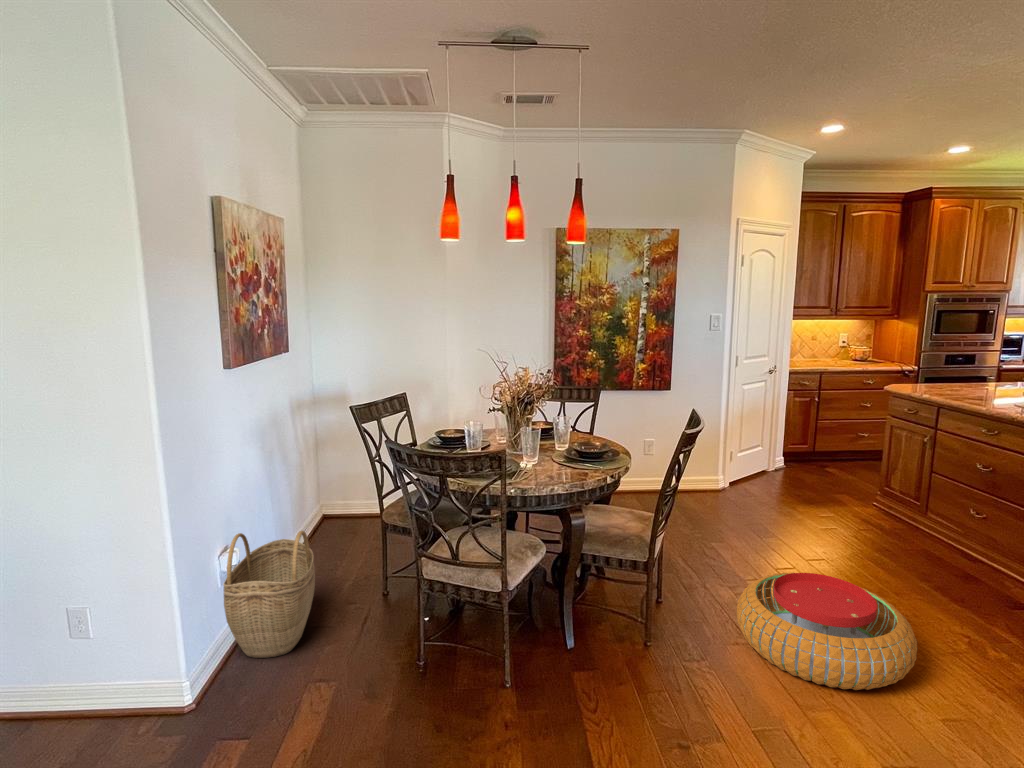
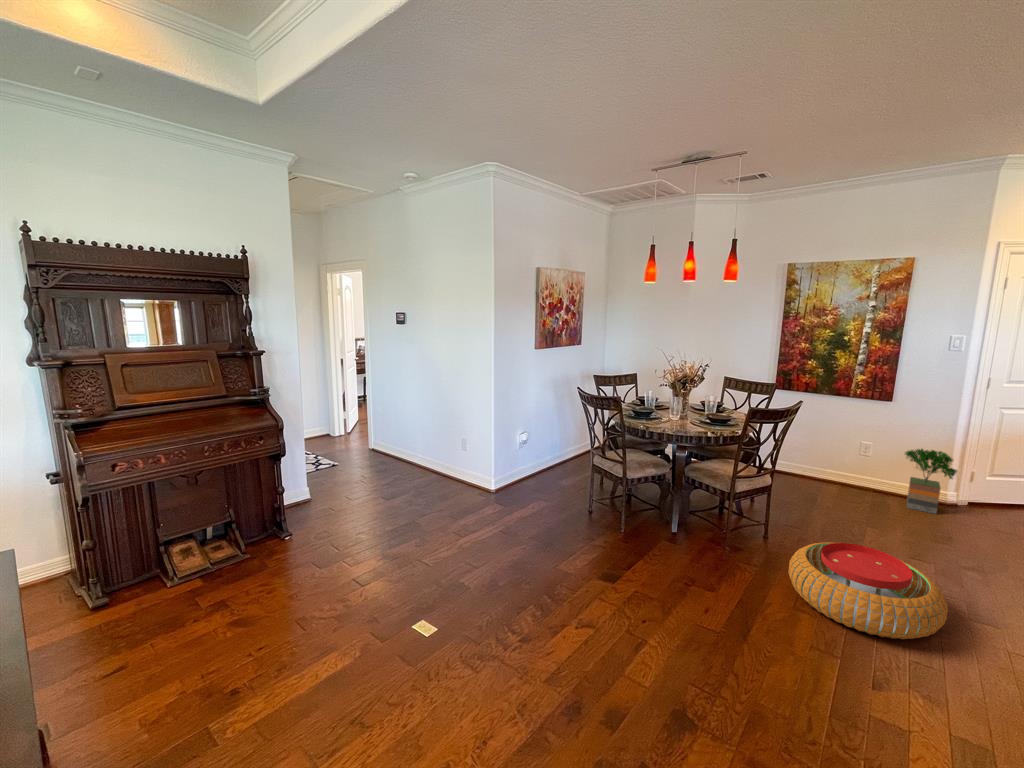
potted tree: none [690,436,741,504] -> present [905,449,957,514]
woven basket: present [223,531,315,658] -> none [514,428,560,489]

